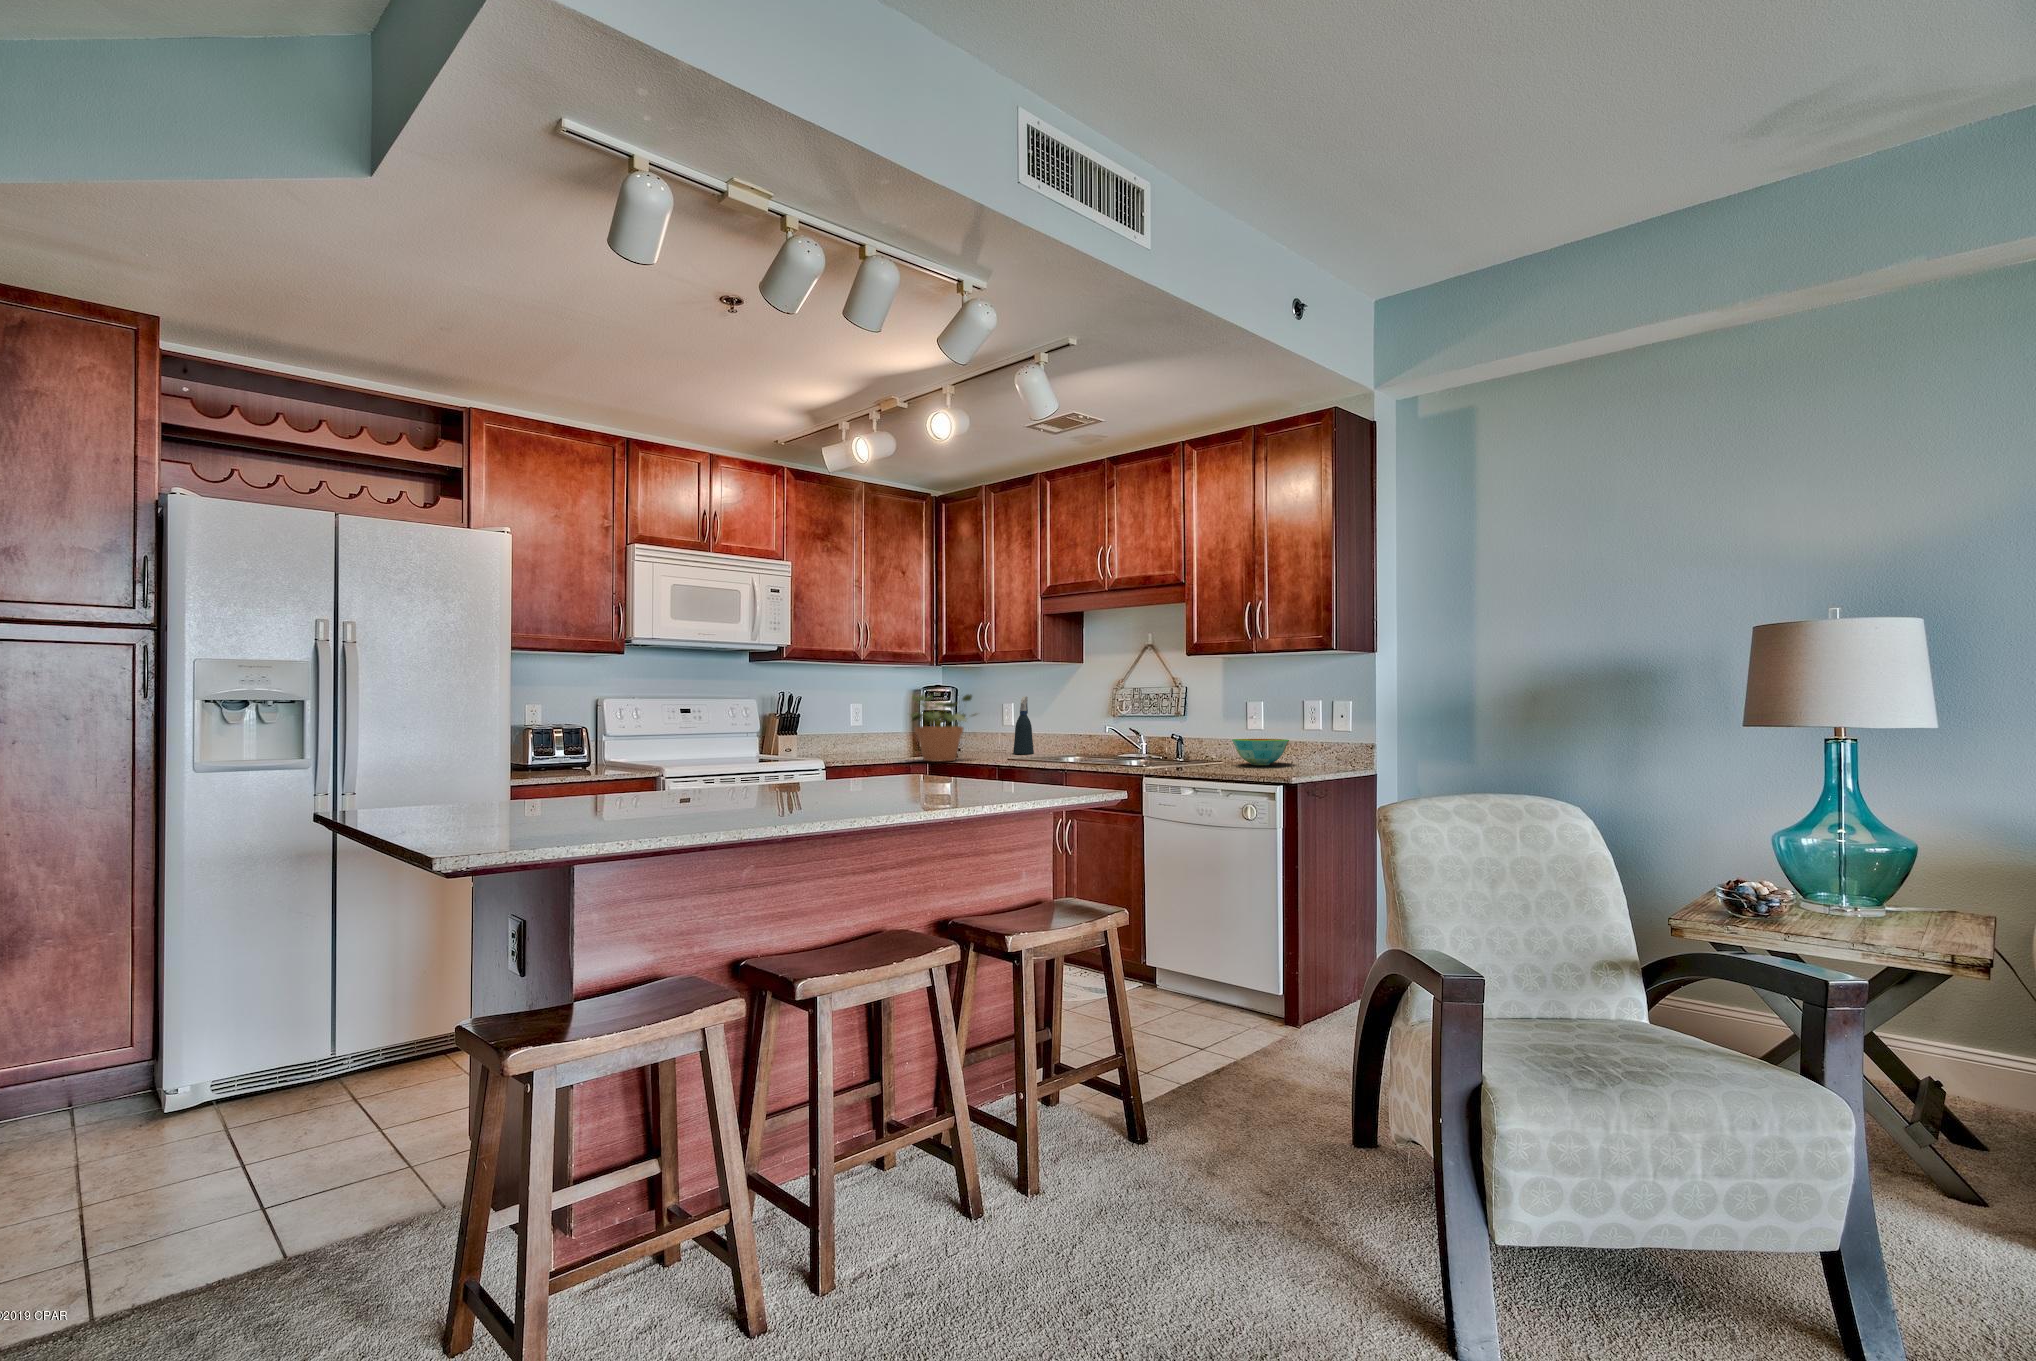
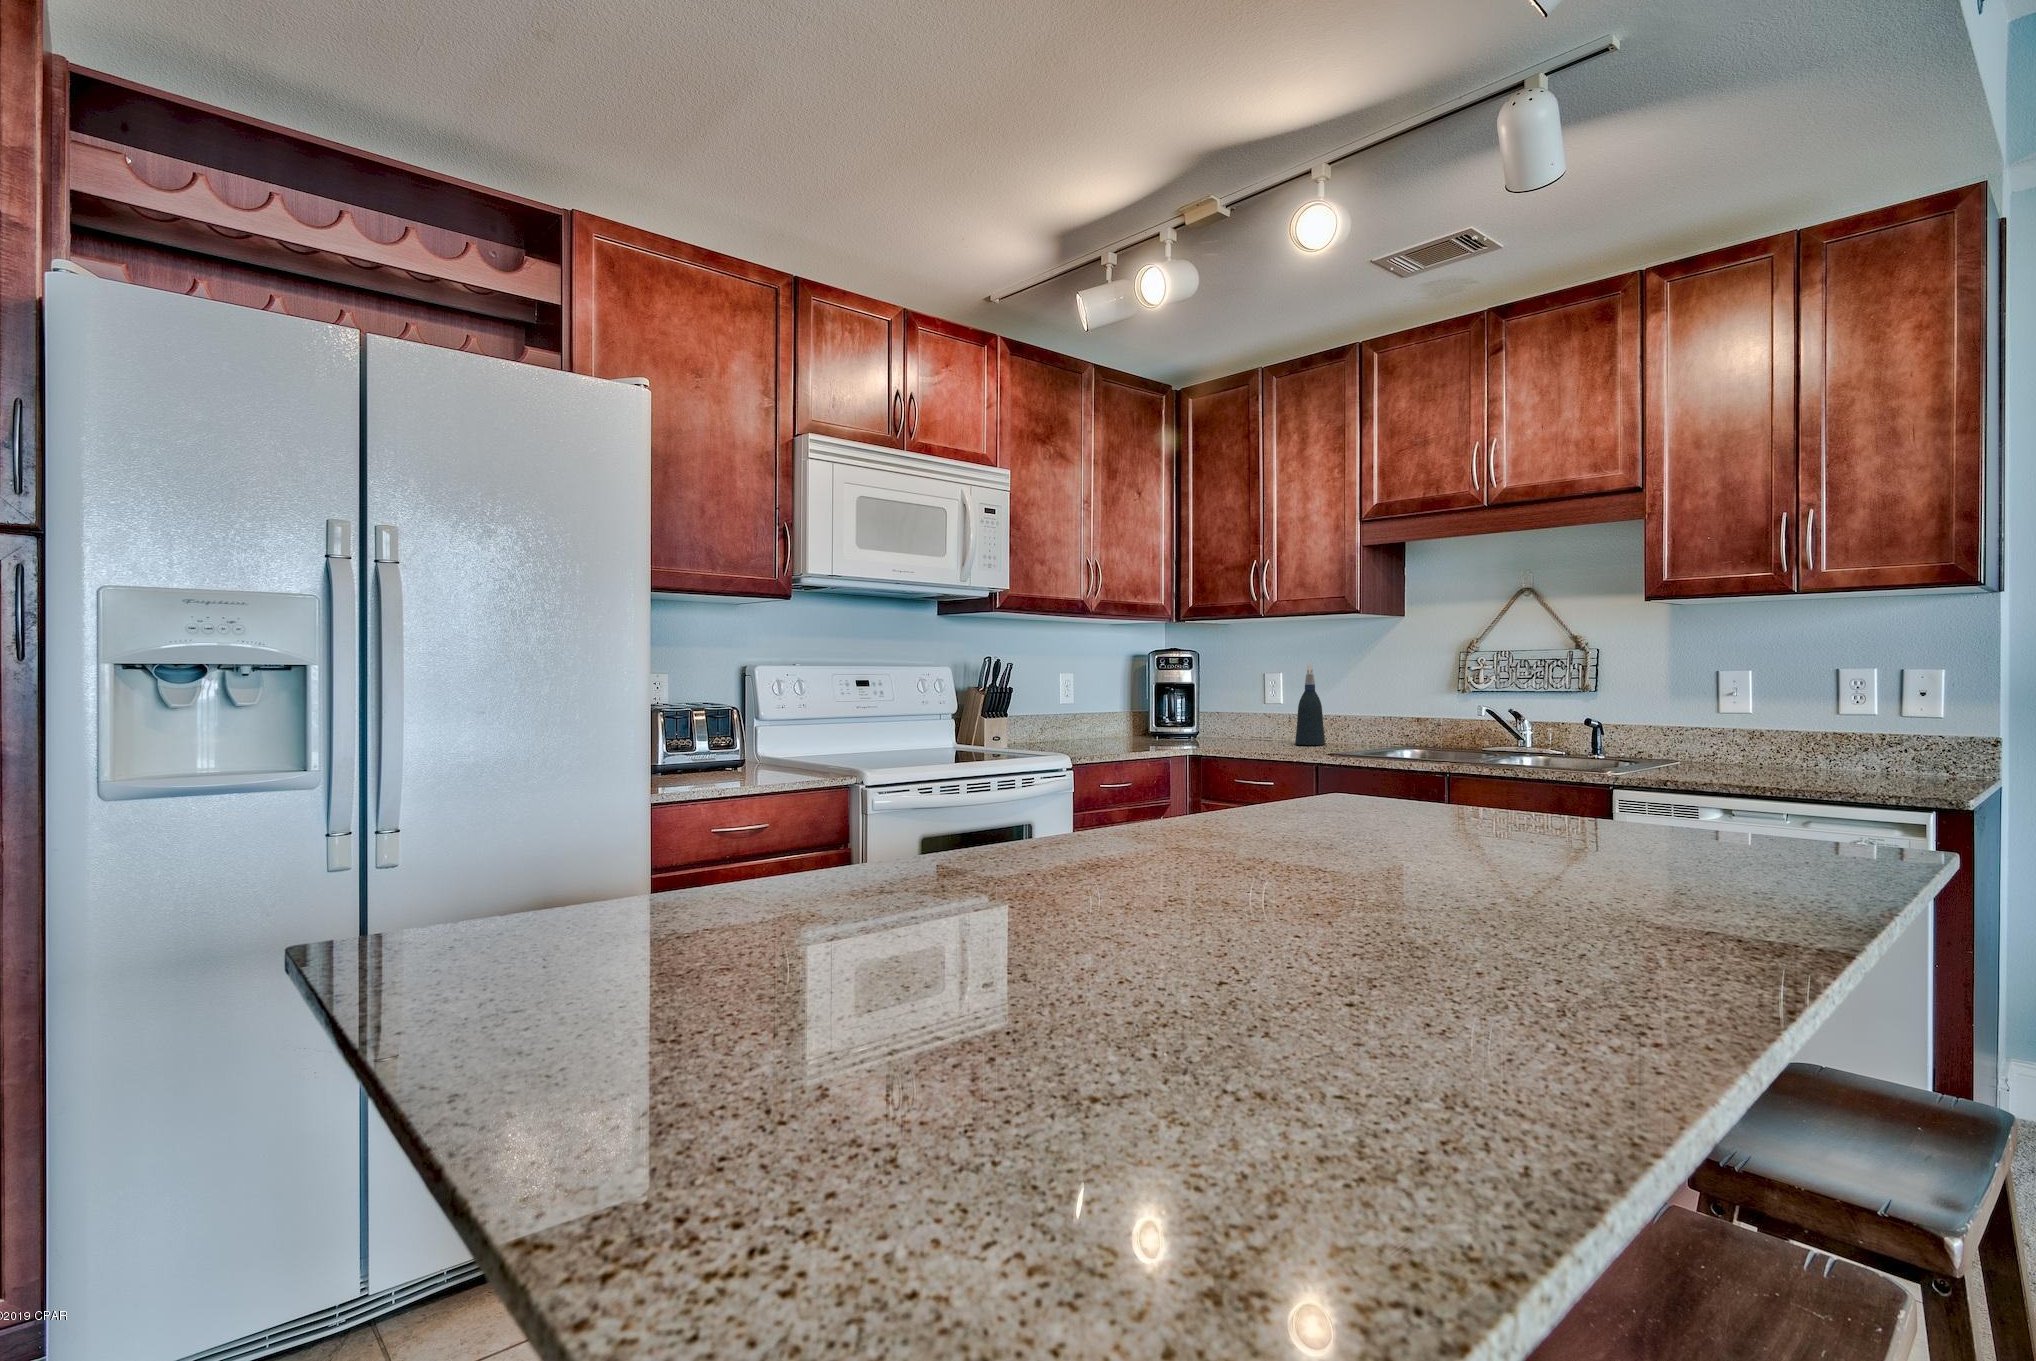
potted plant: present [911,694,976,761] -> none [1161,660,1268,757]
bowl: present [1232,739,1289,765] -> none [1712,727,1818,769]

